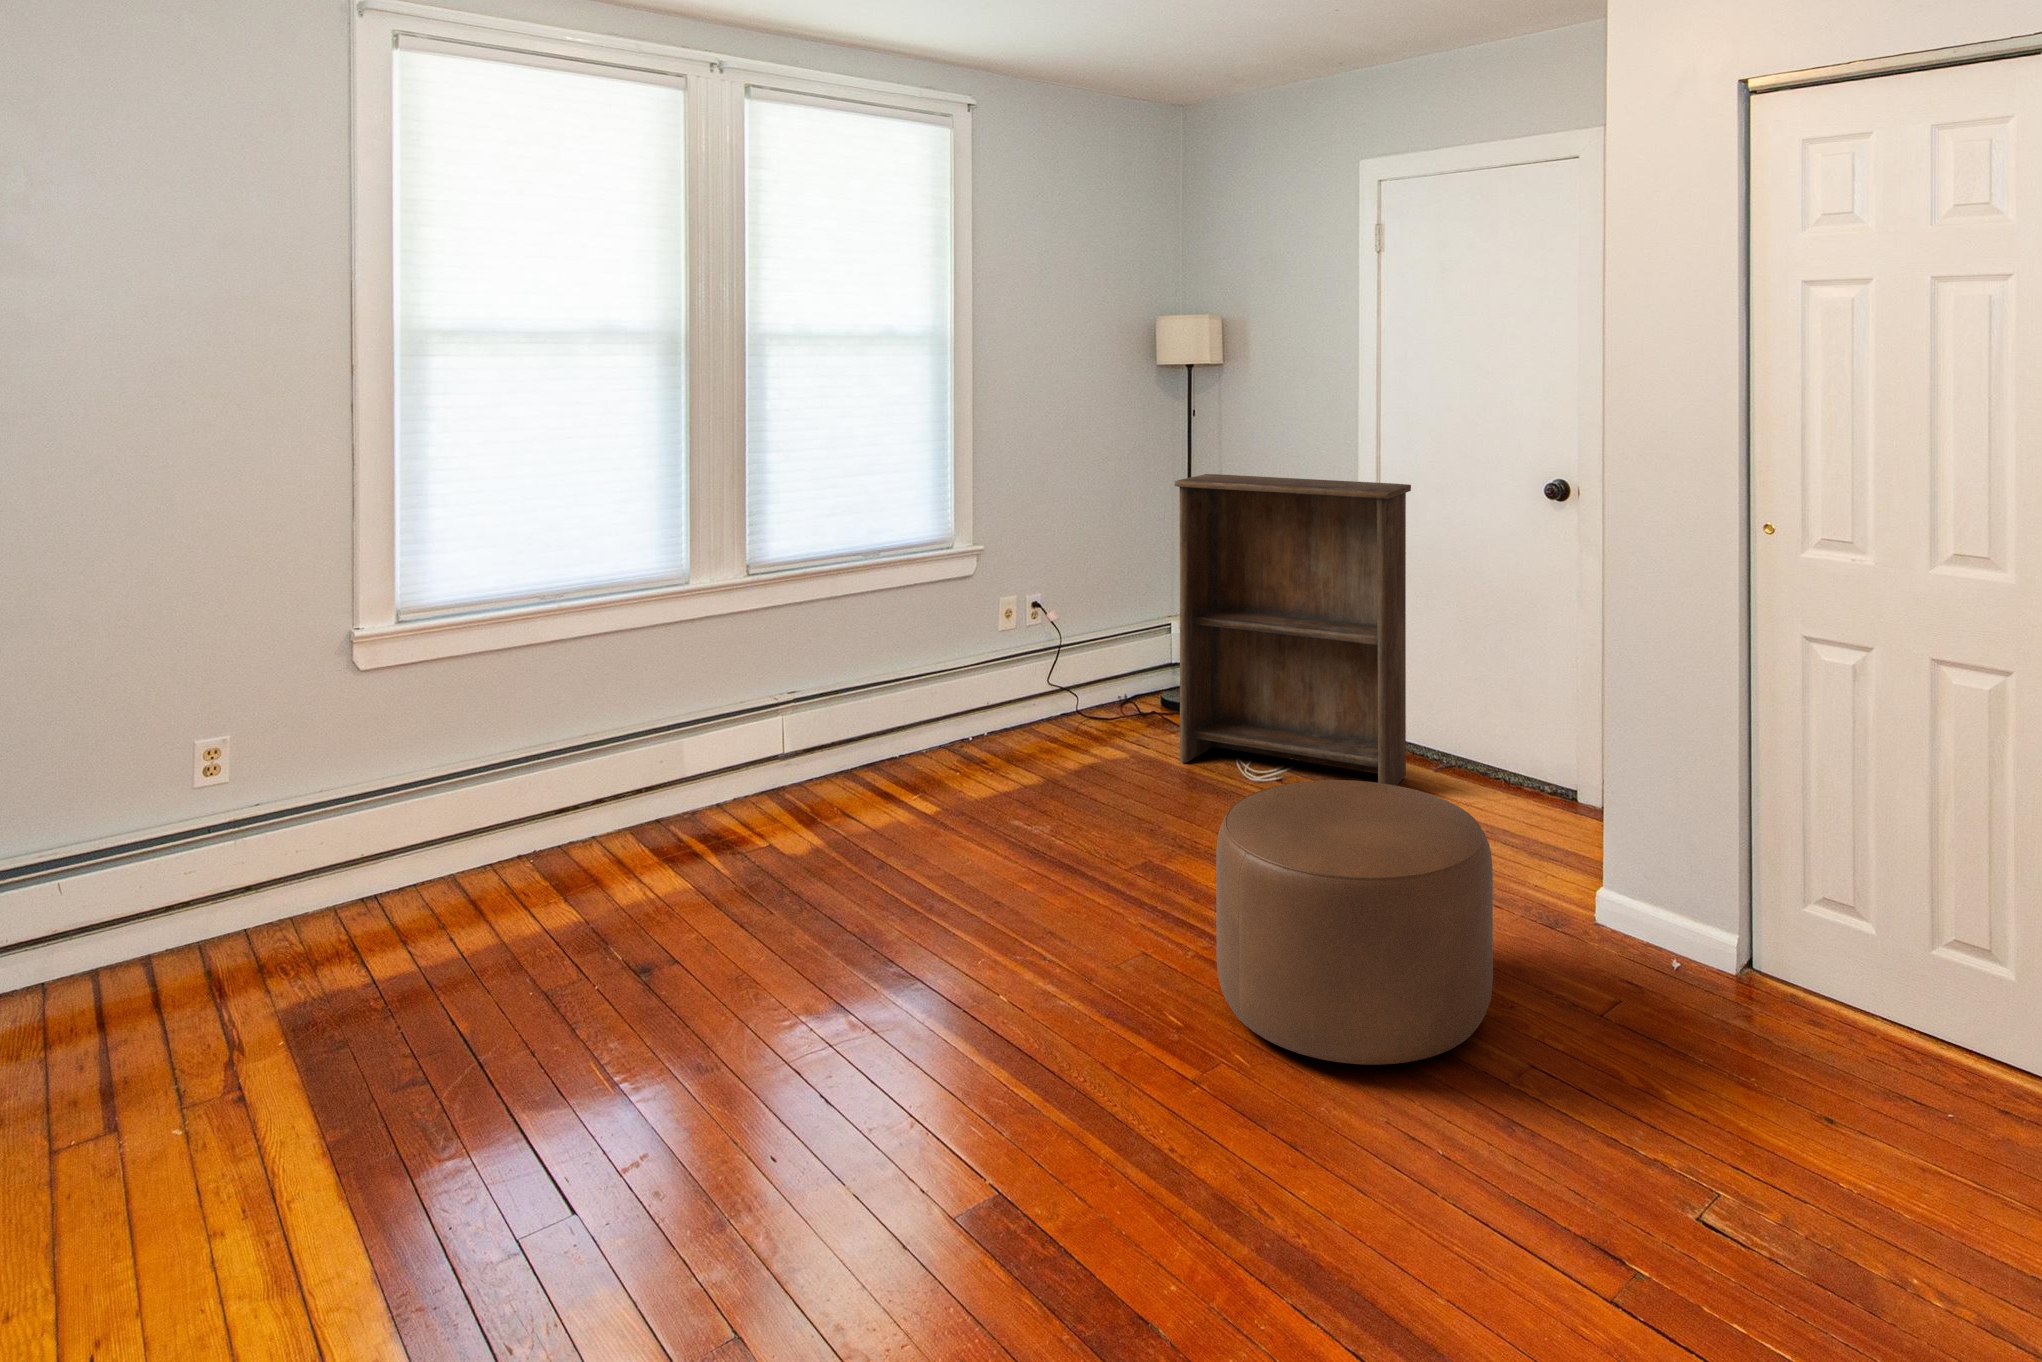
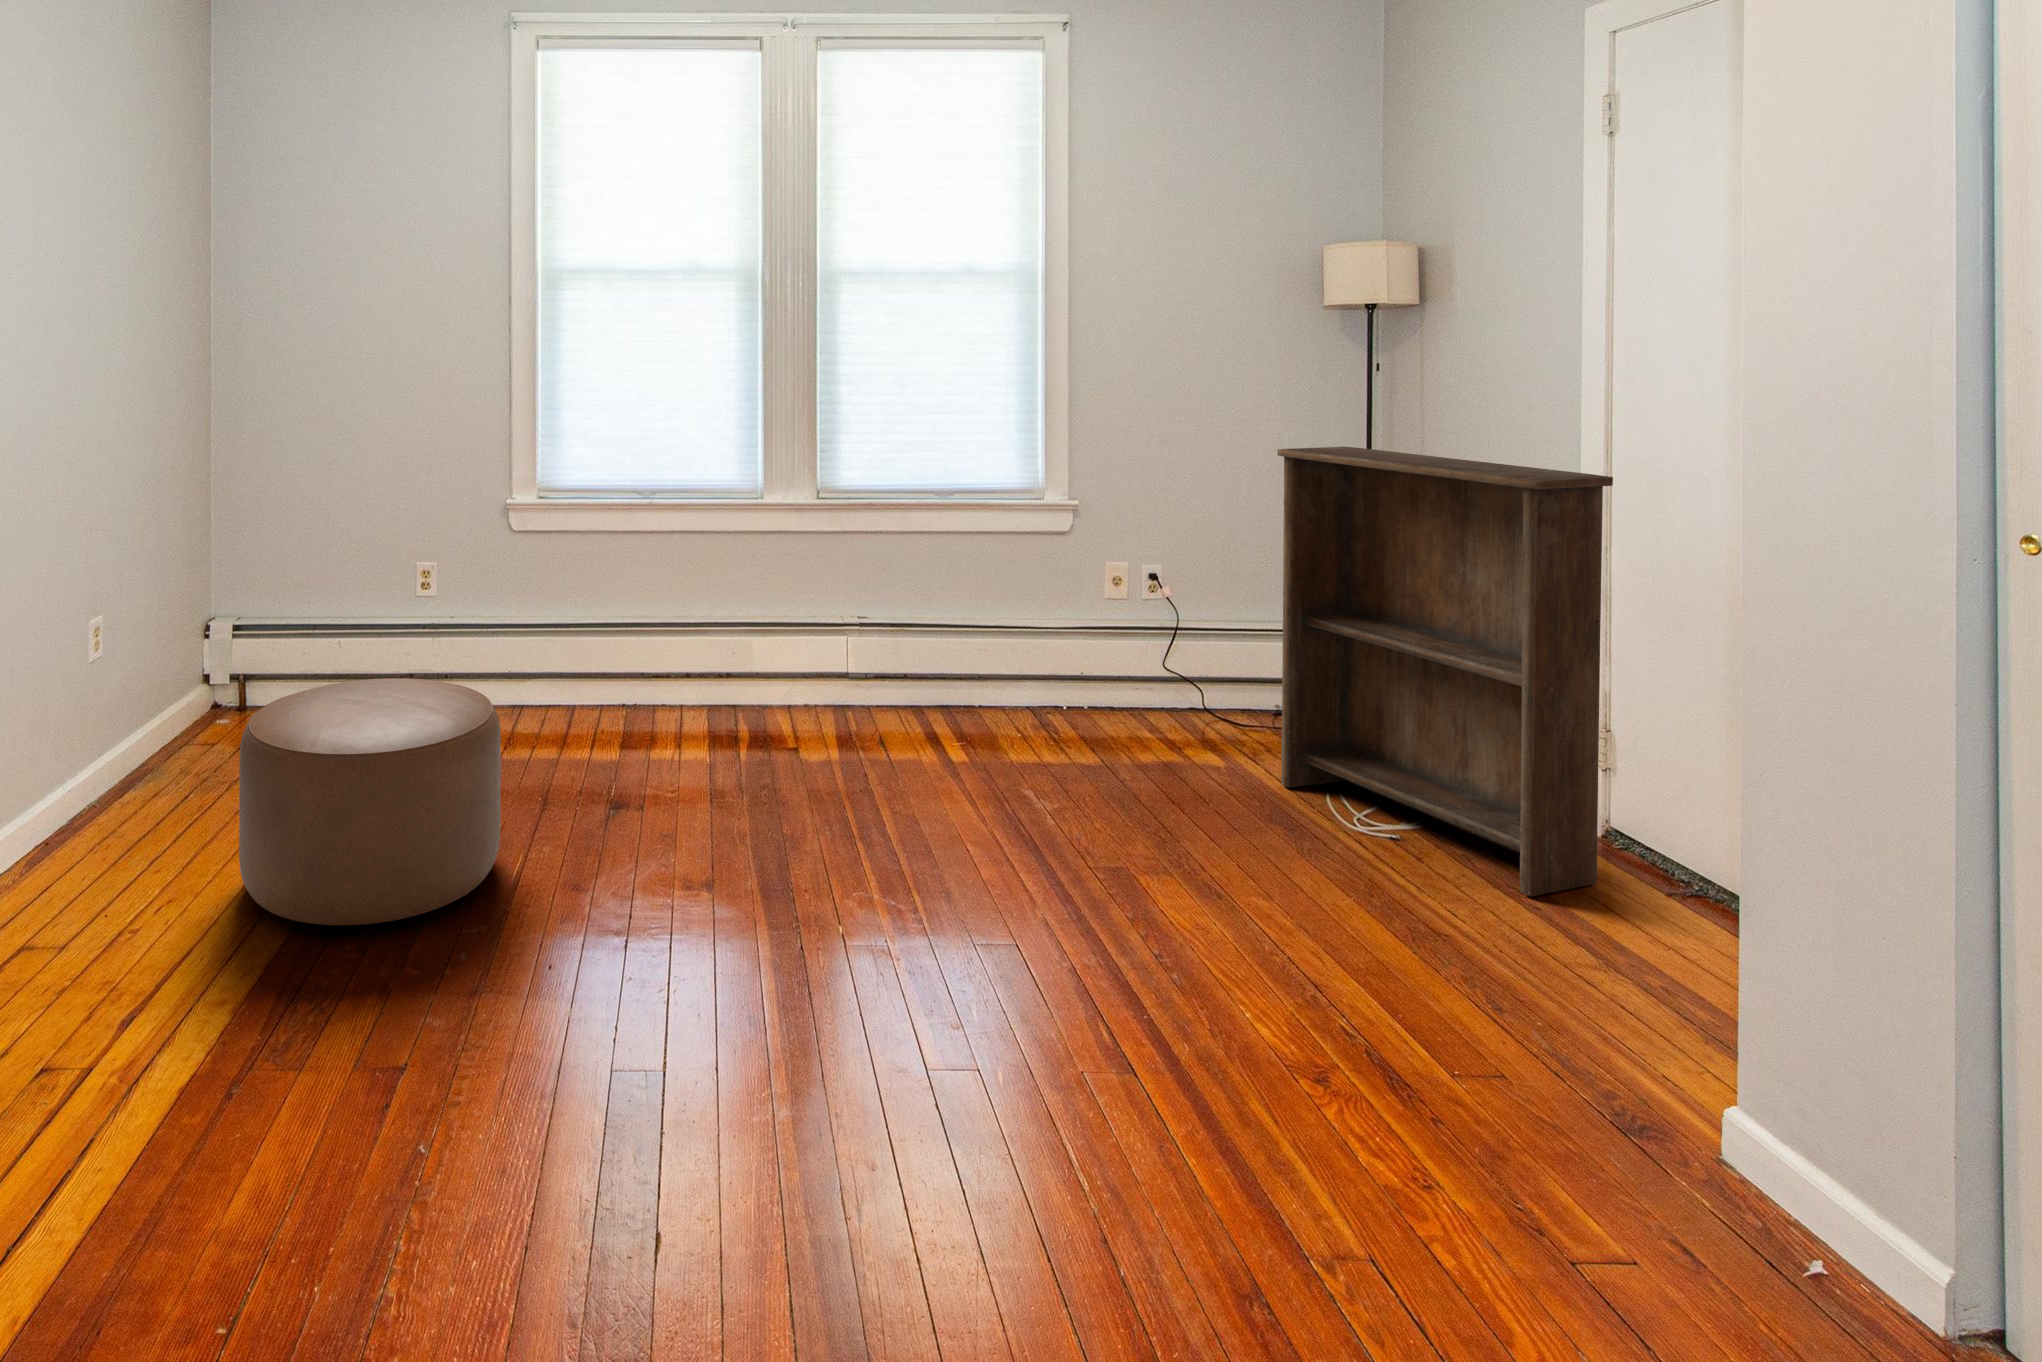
ottoman: present [1216,780,1493,1065] -> present [239,678,501,925]

